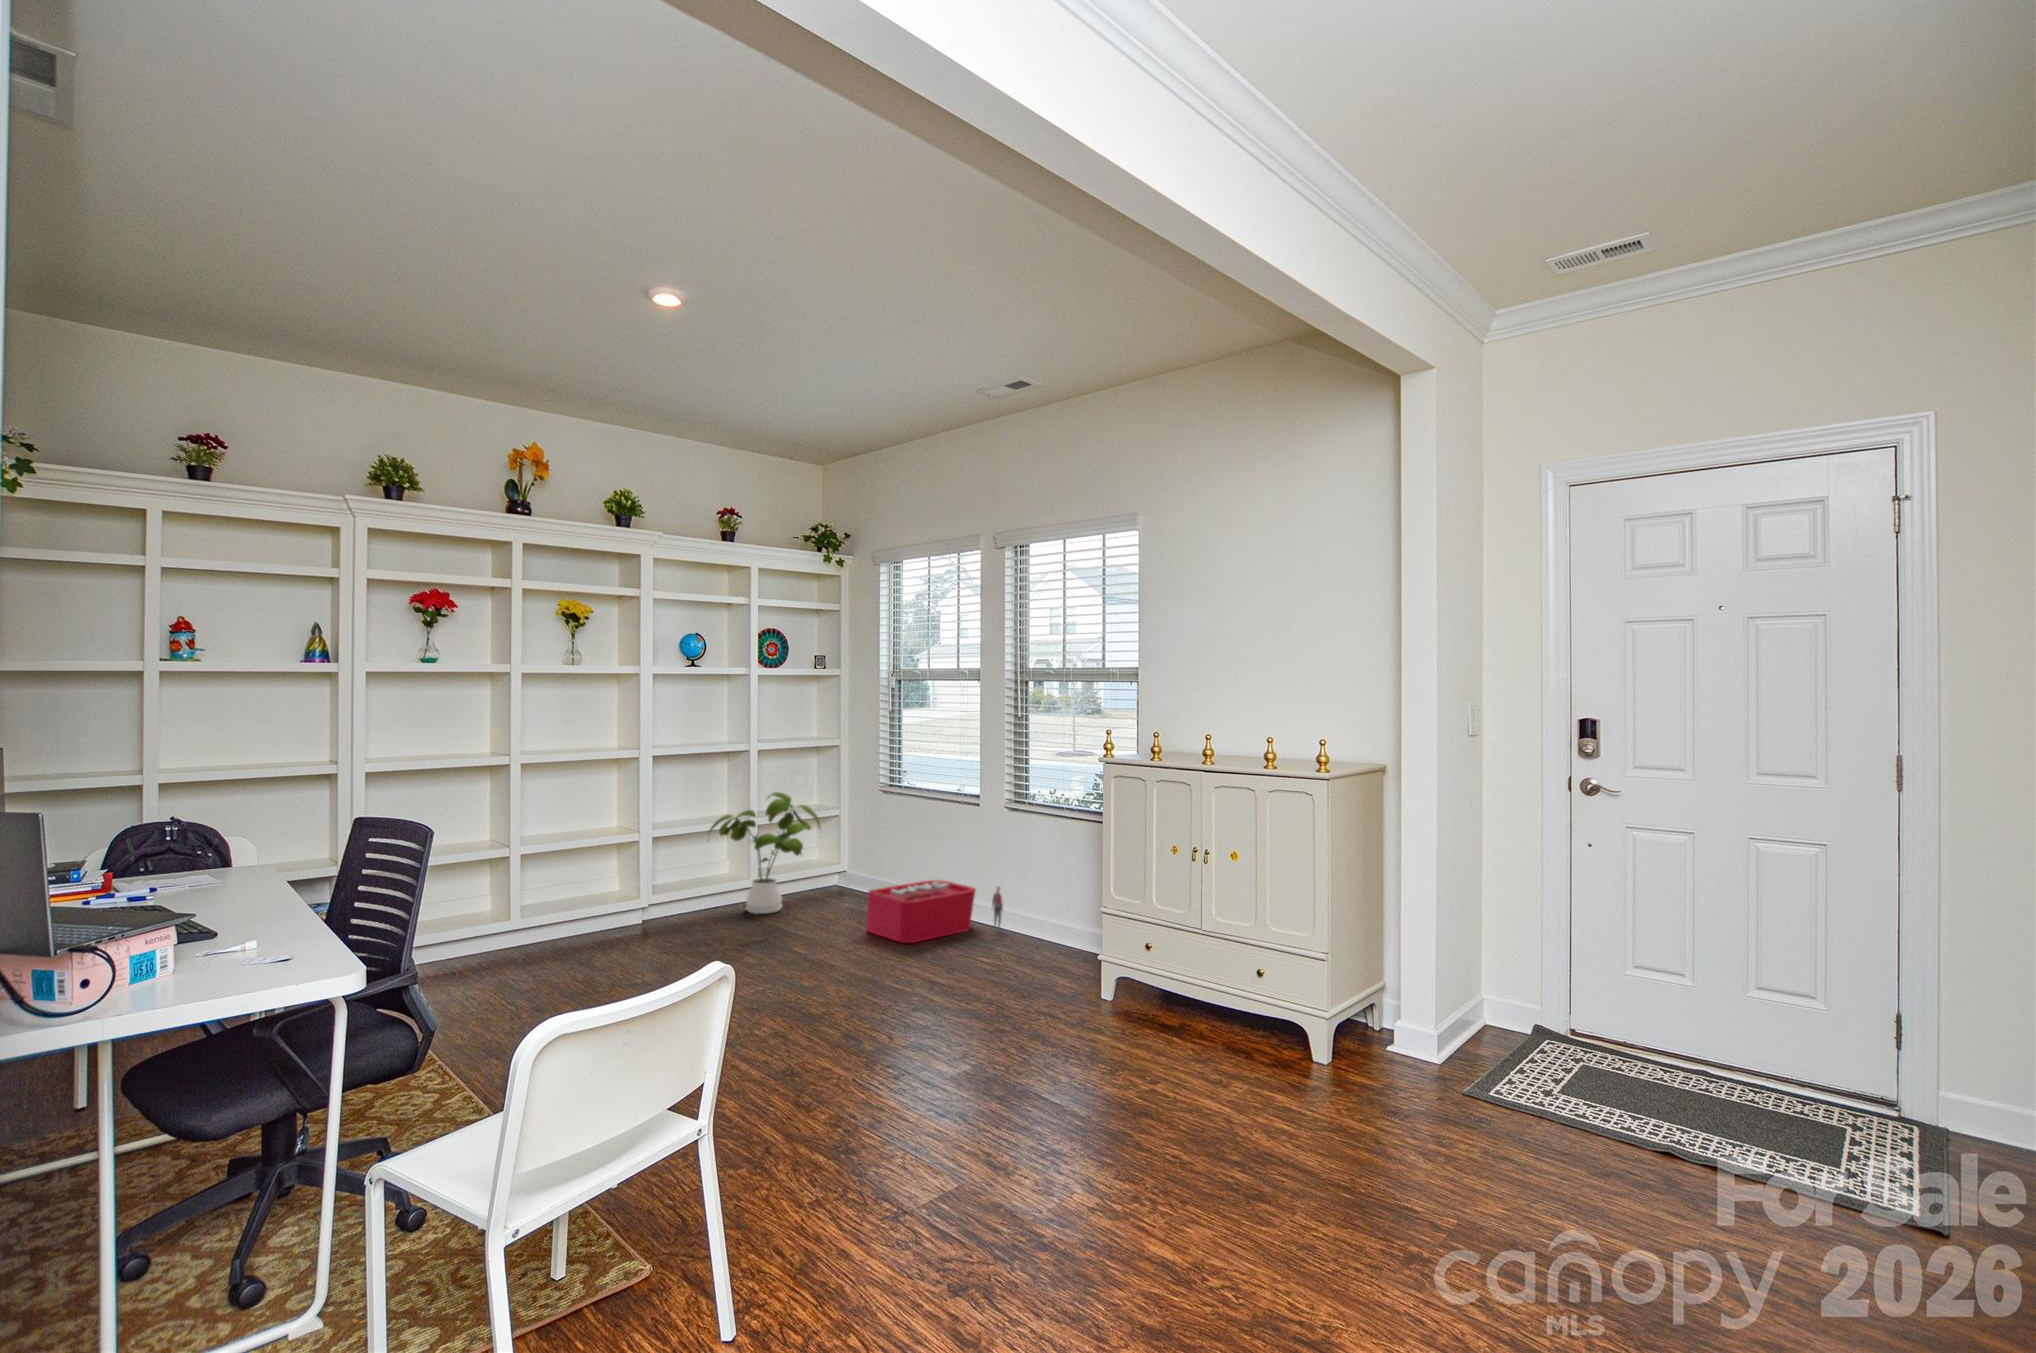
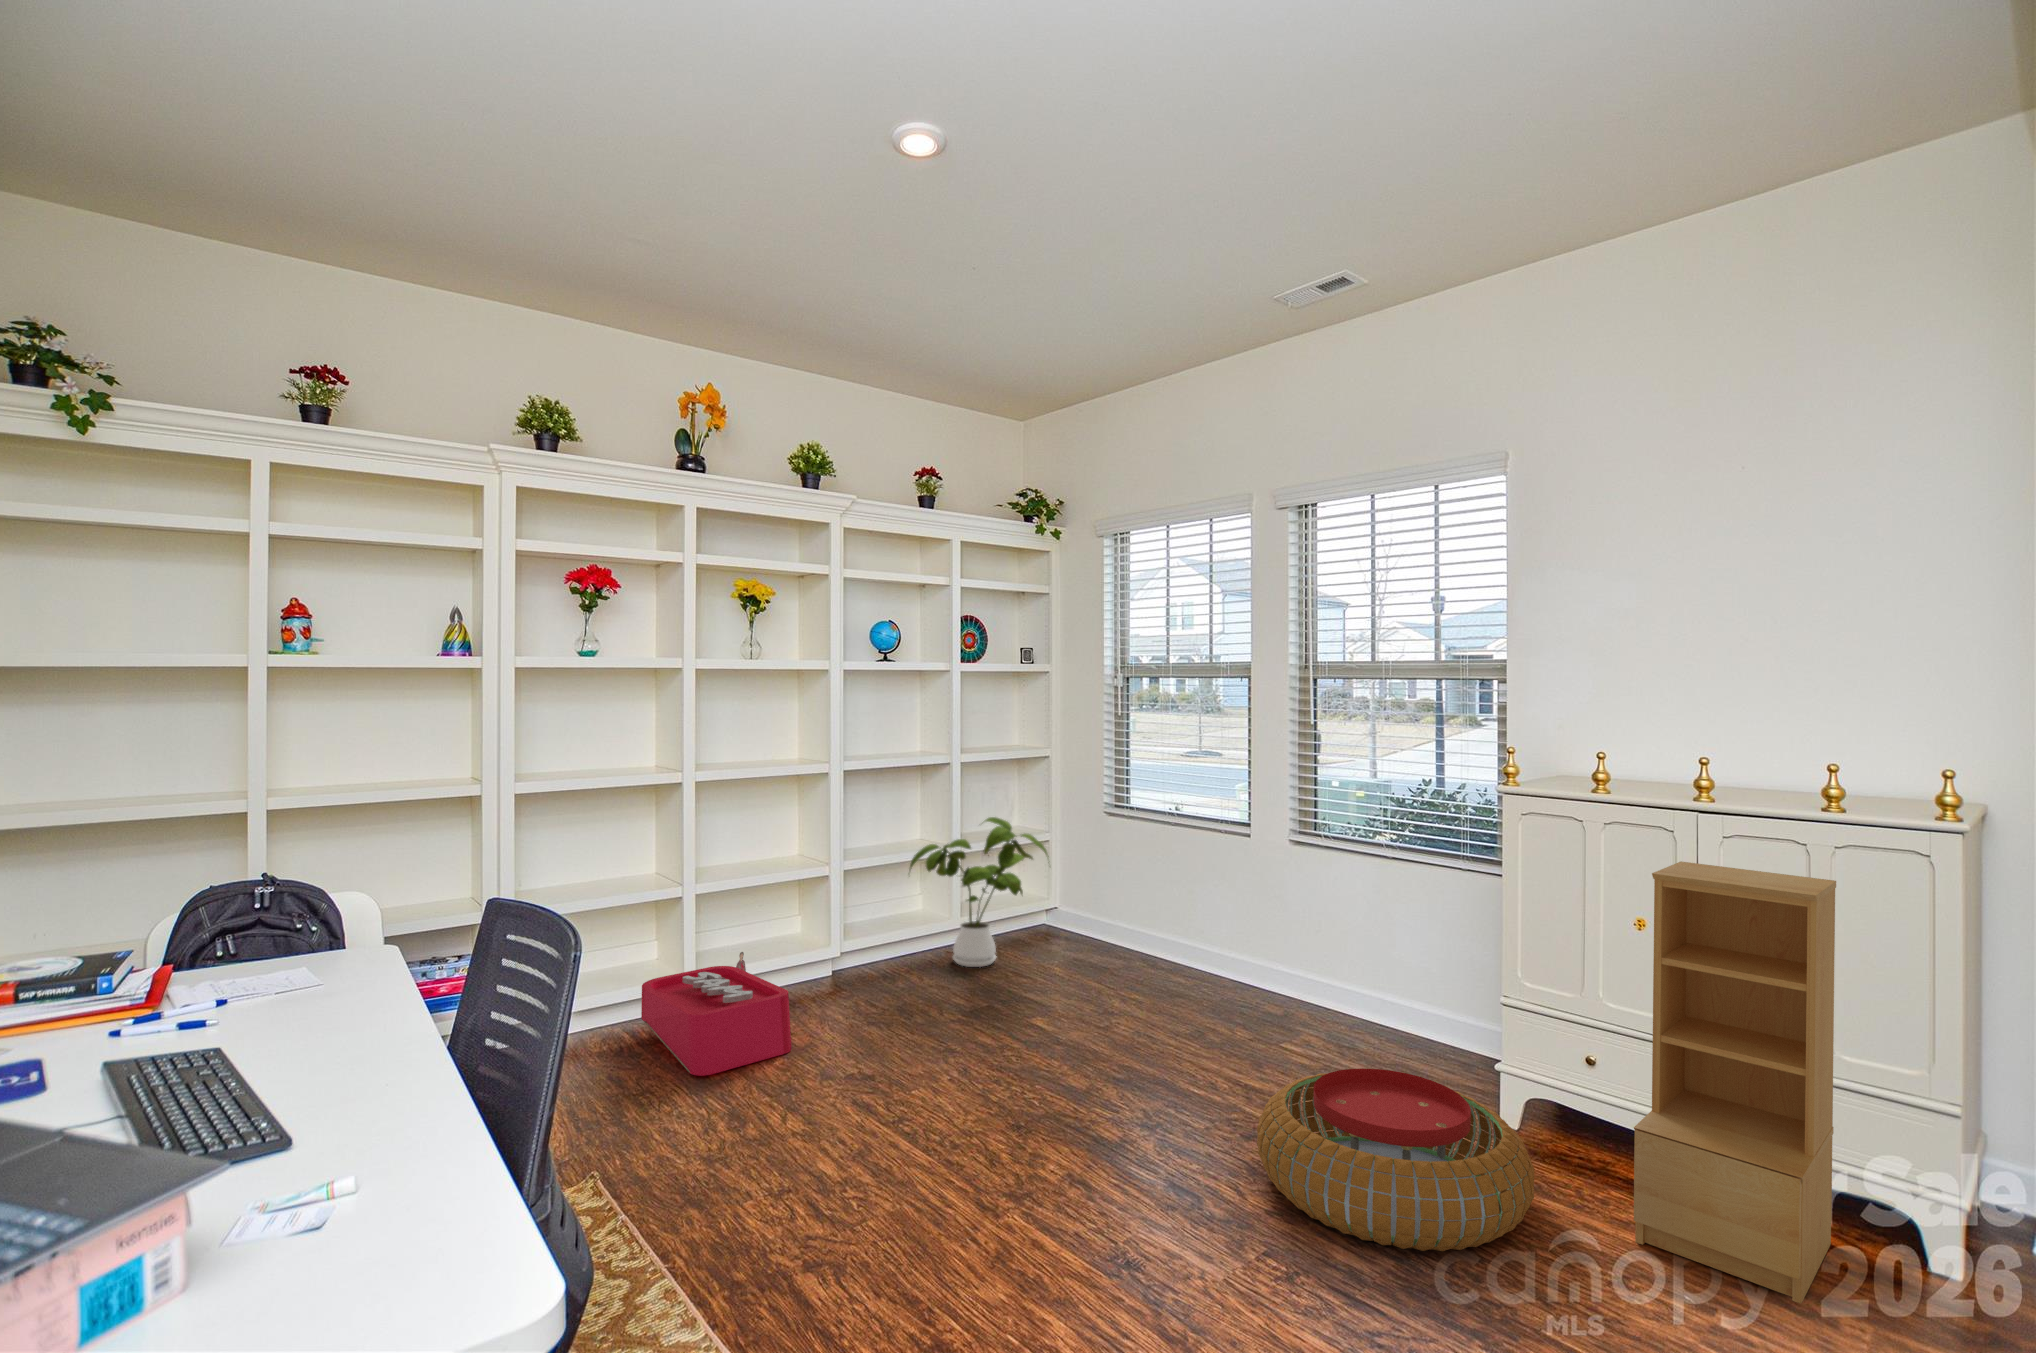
bookshelf: none [1135,801,1269,1077] -> present [1634,861,1836,1304]
storage bin: present [867,880,1003,943] -> present [641,952,792,1076]
pouf: none [903,954,1083,1061] -> present [1257,1068,1535,1251]

